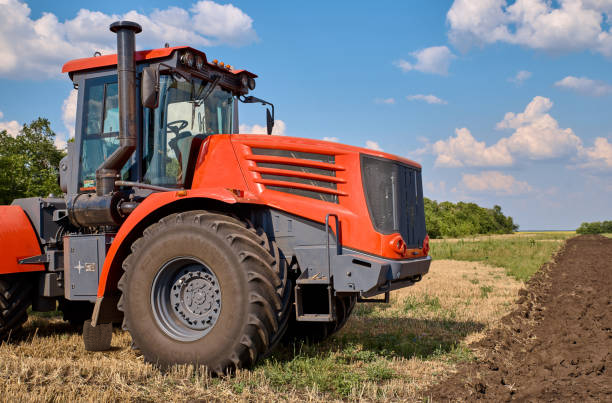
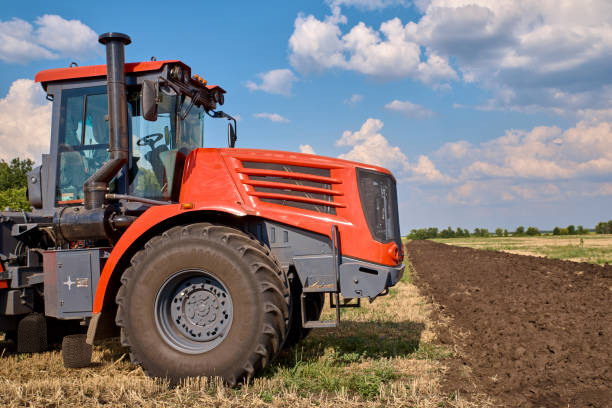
backpack: none [55,296,84,335] -> present [18,312,47,352]

